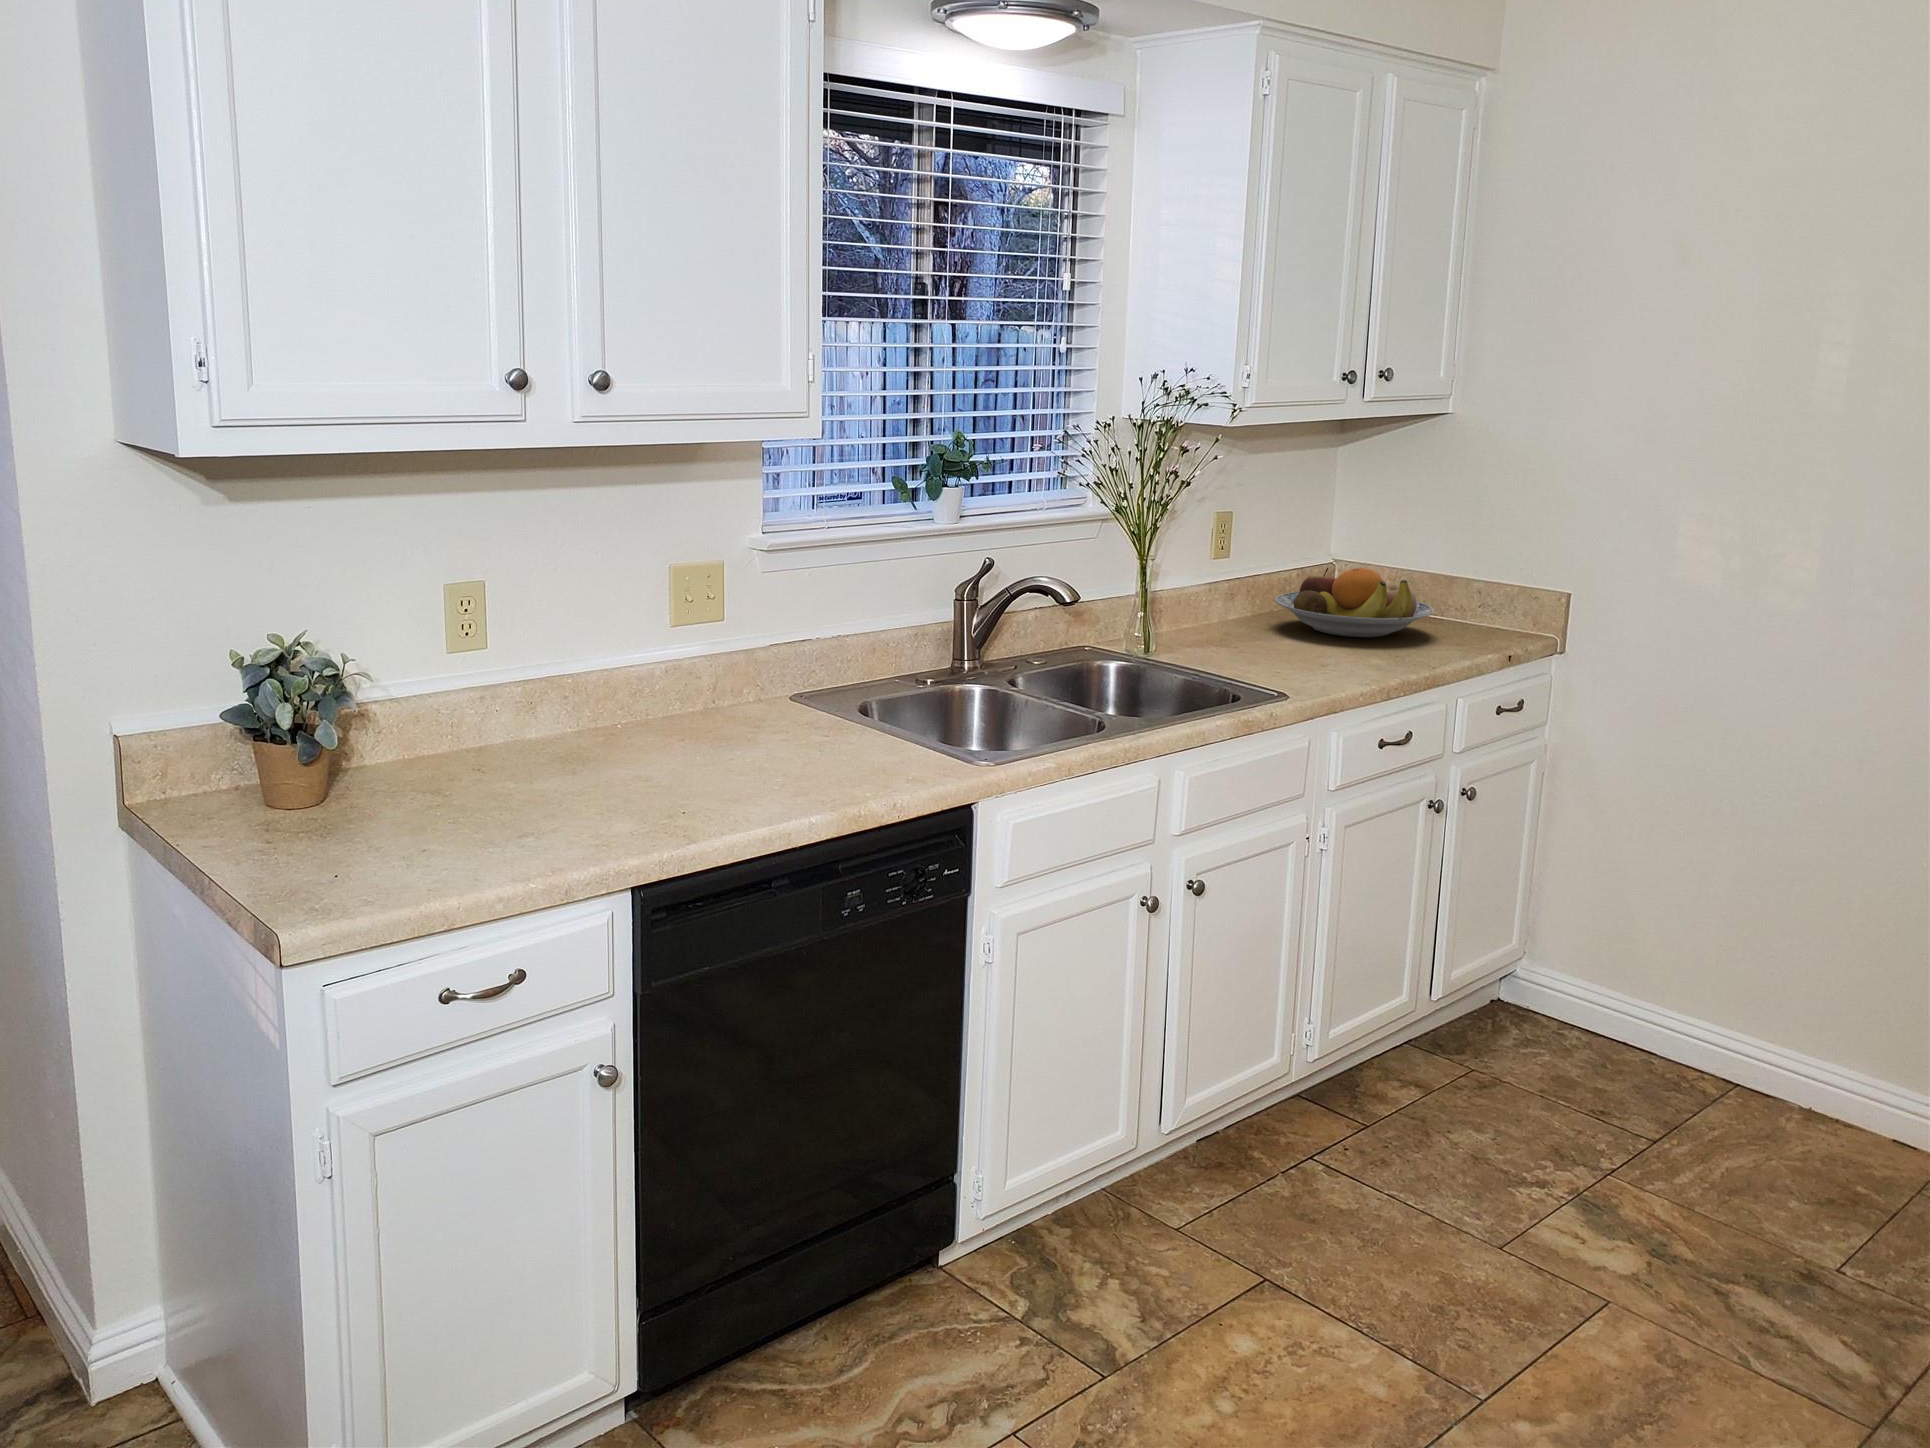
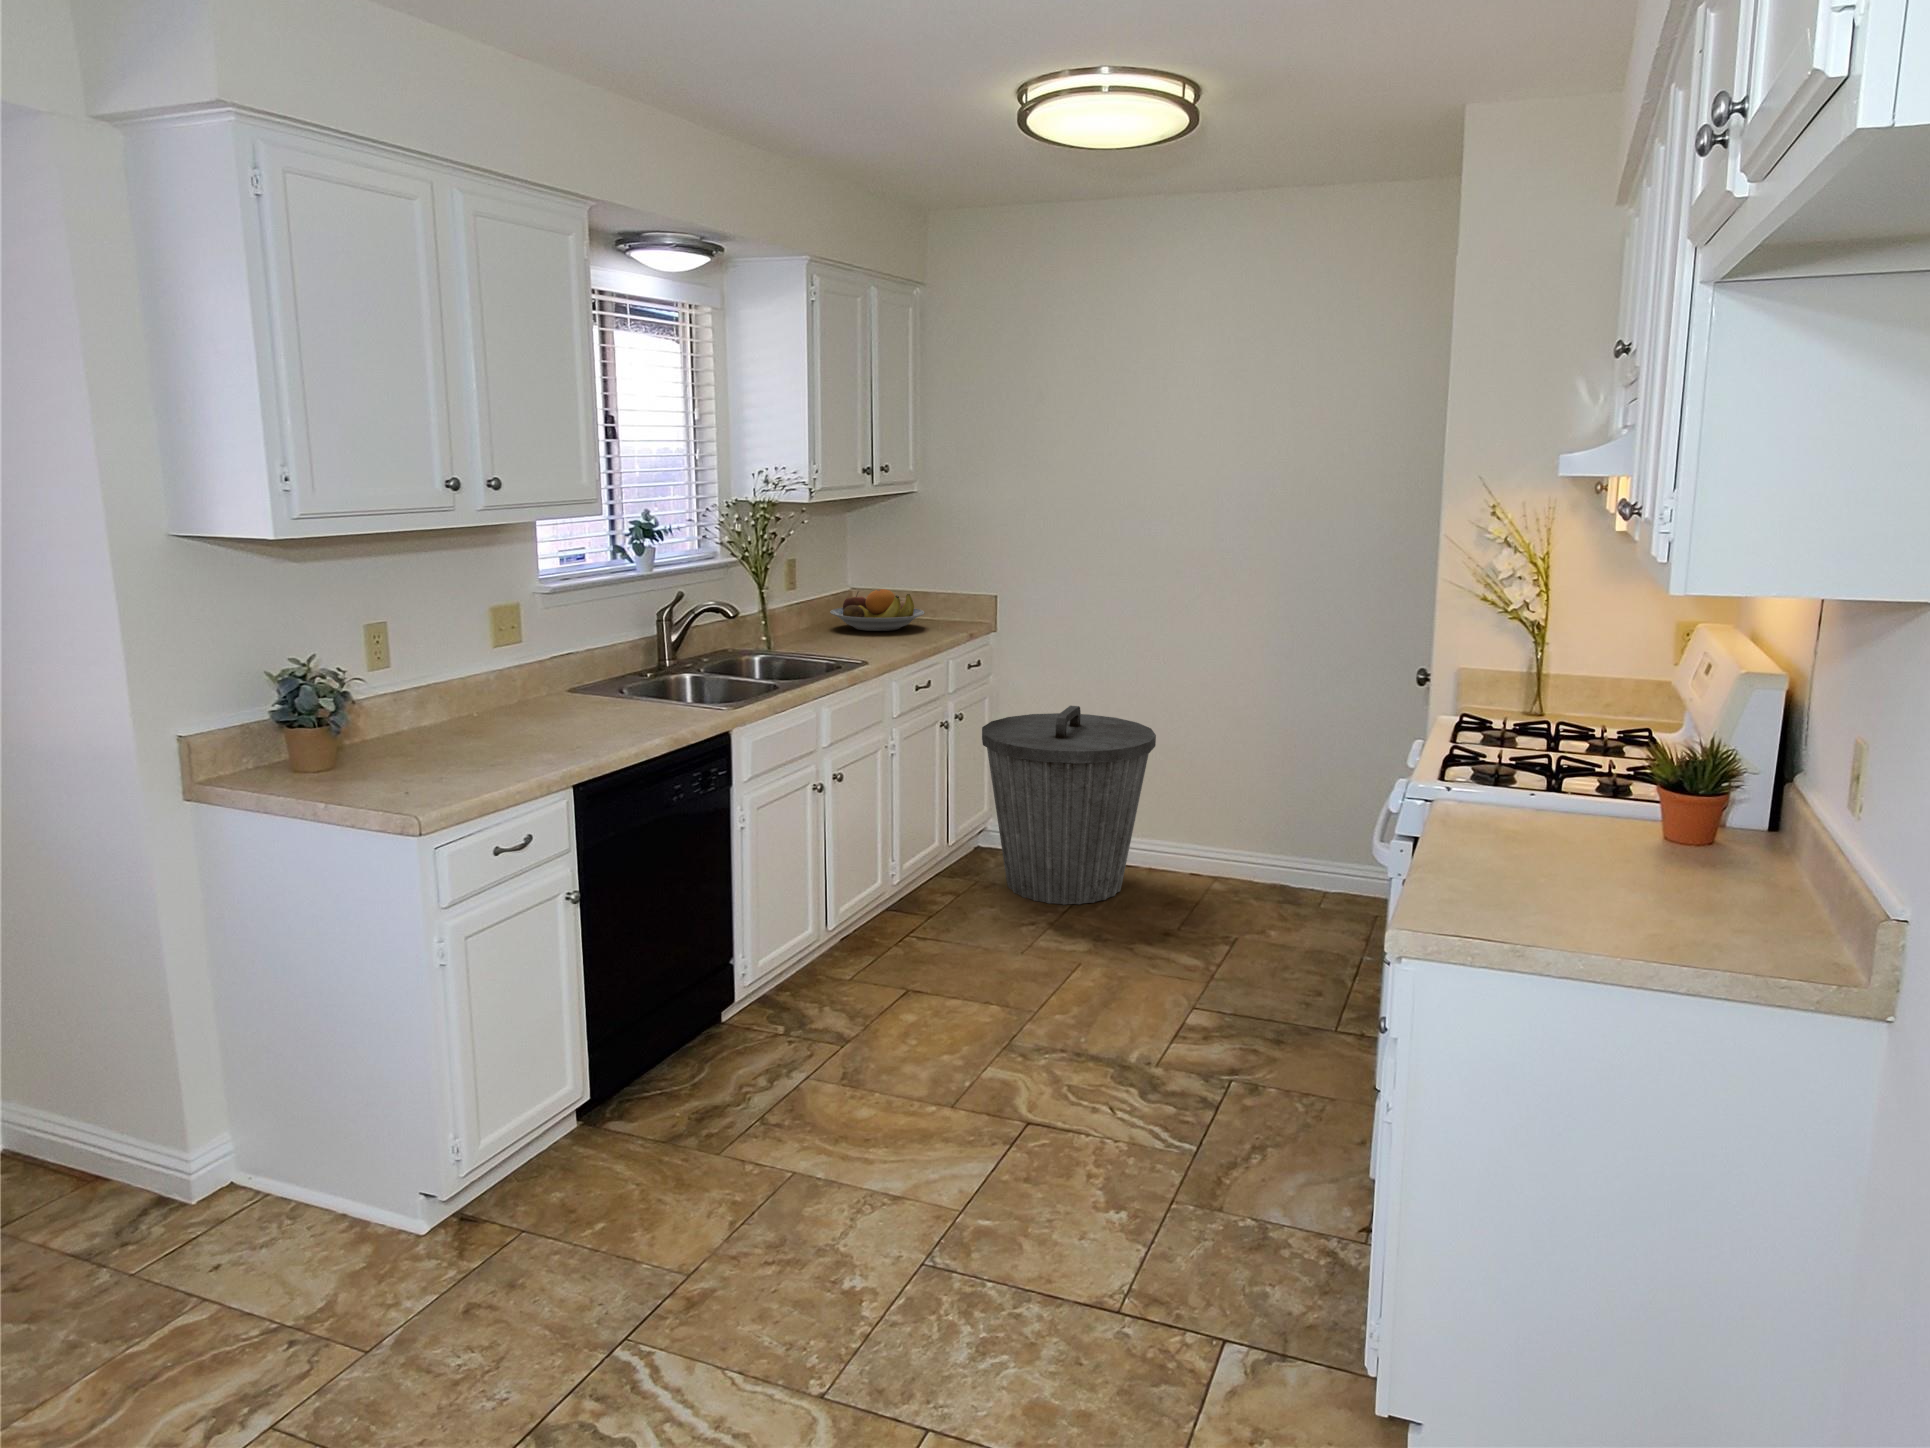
trash can: none [1496,805,1844,1169] -> present [982,706,1156,905]

